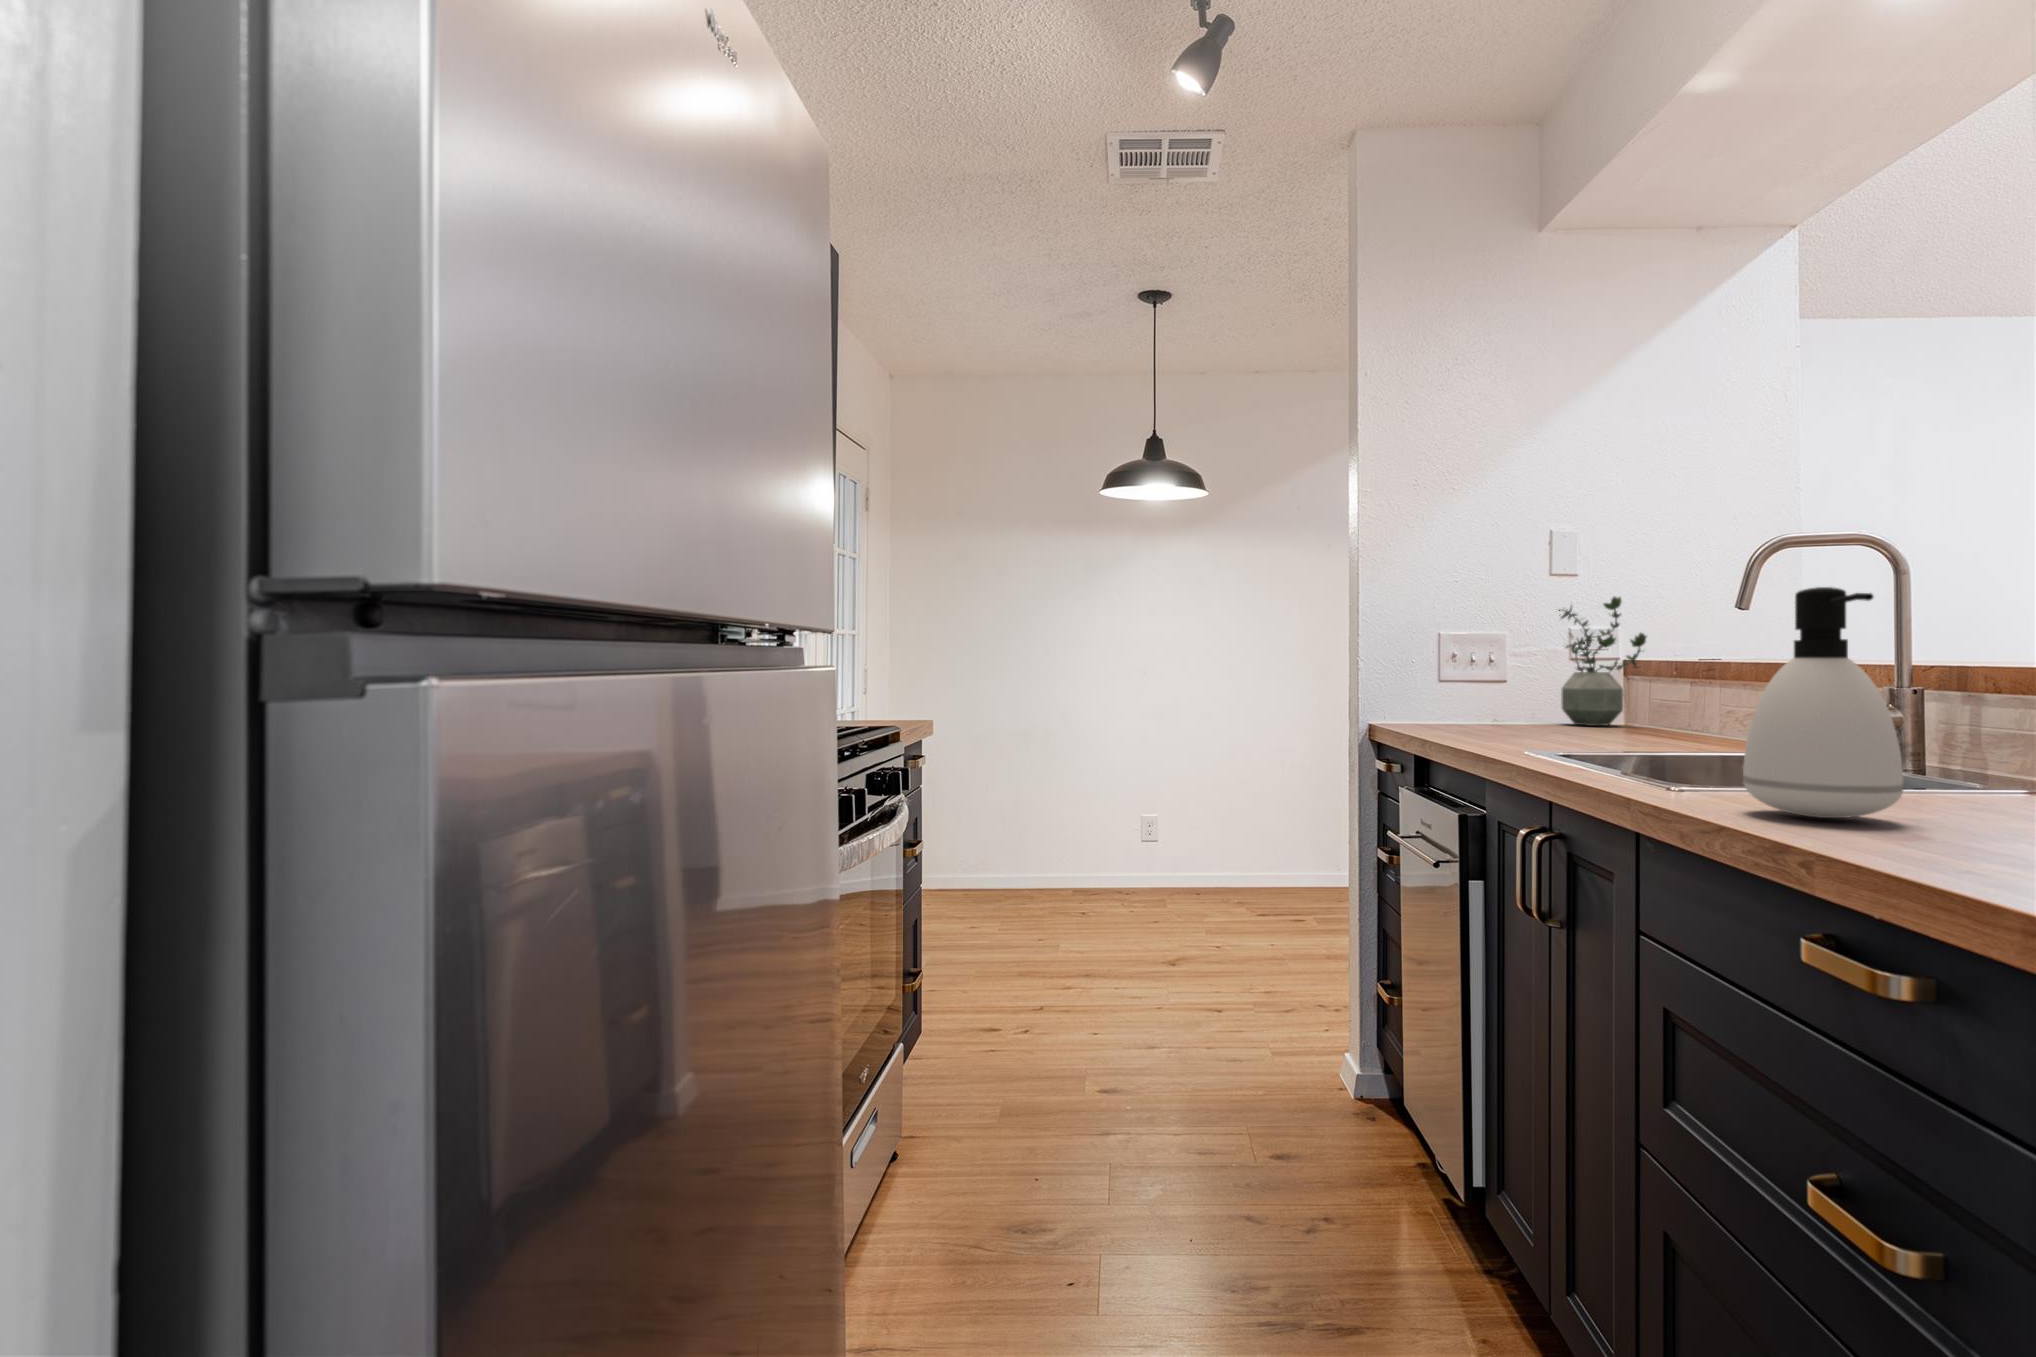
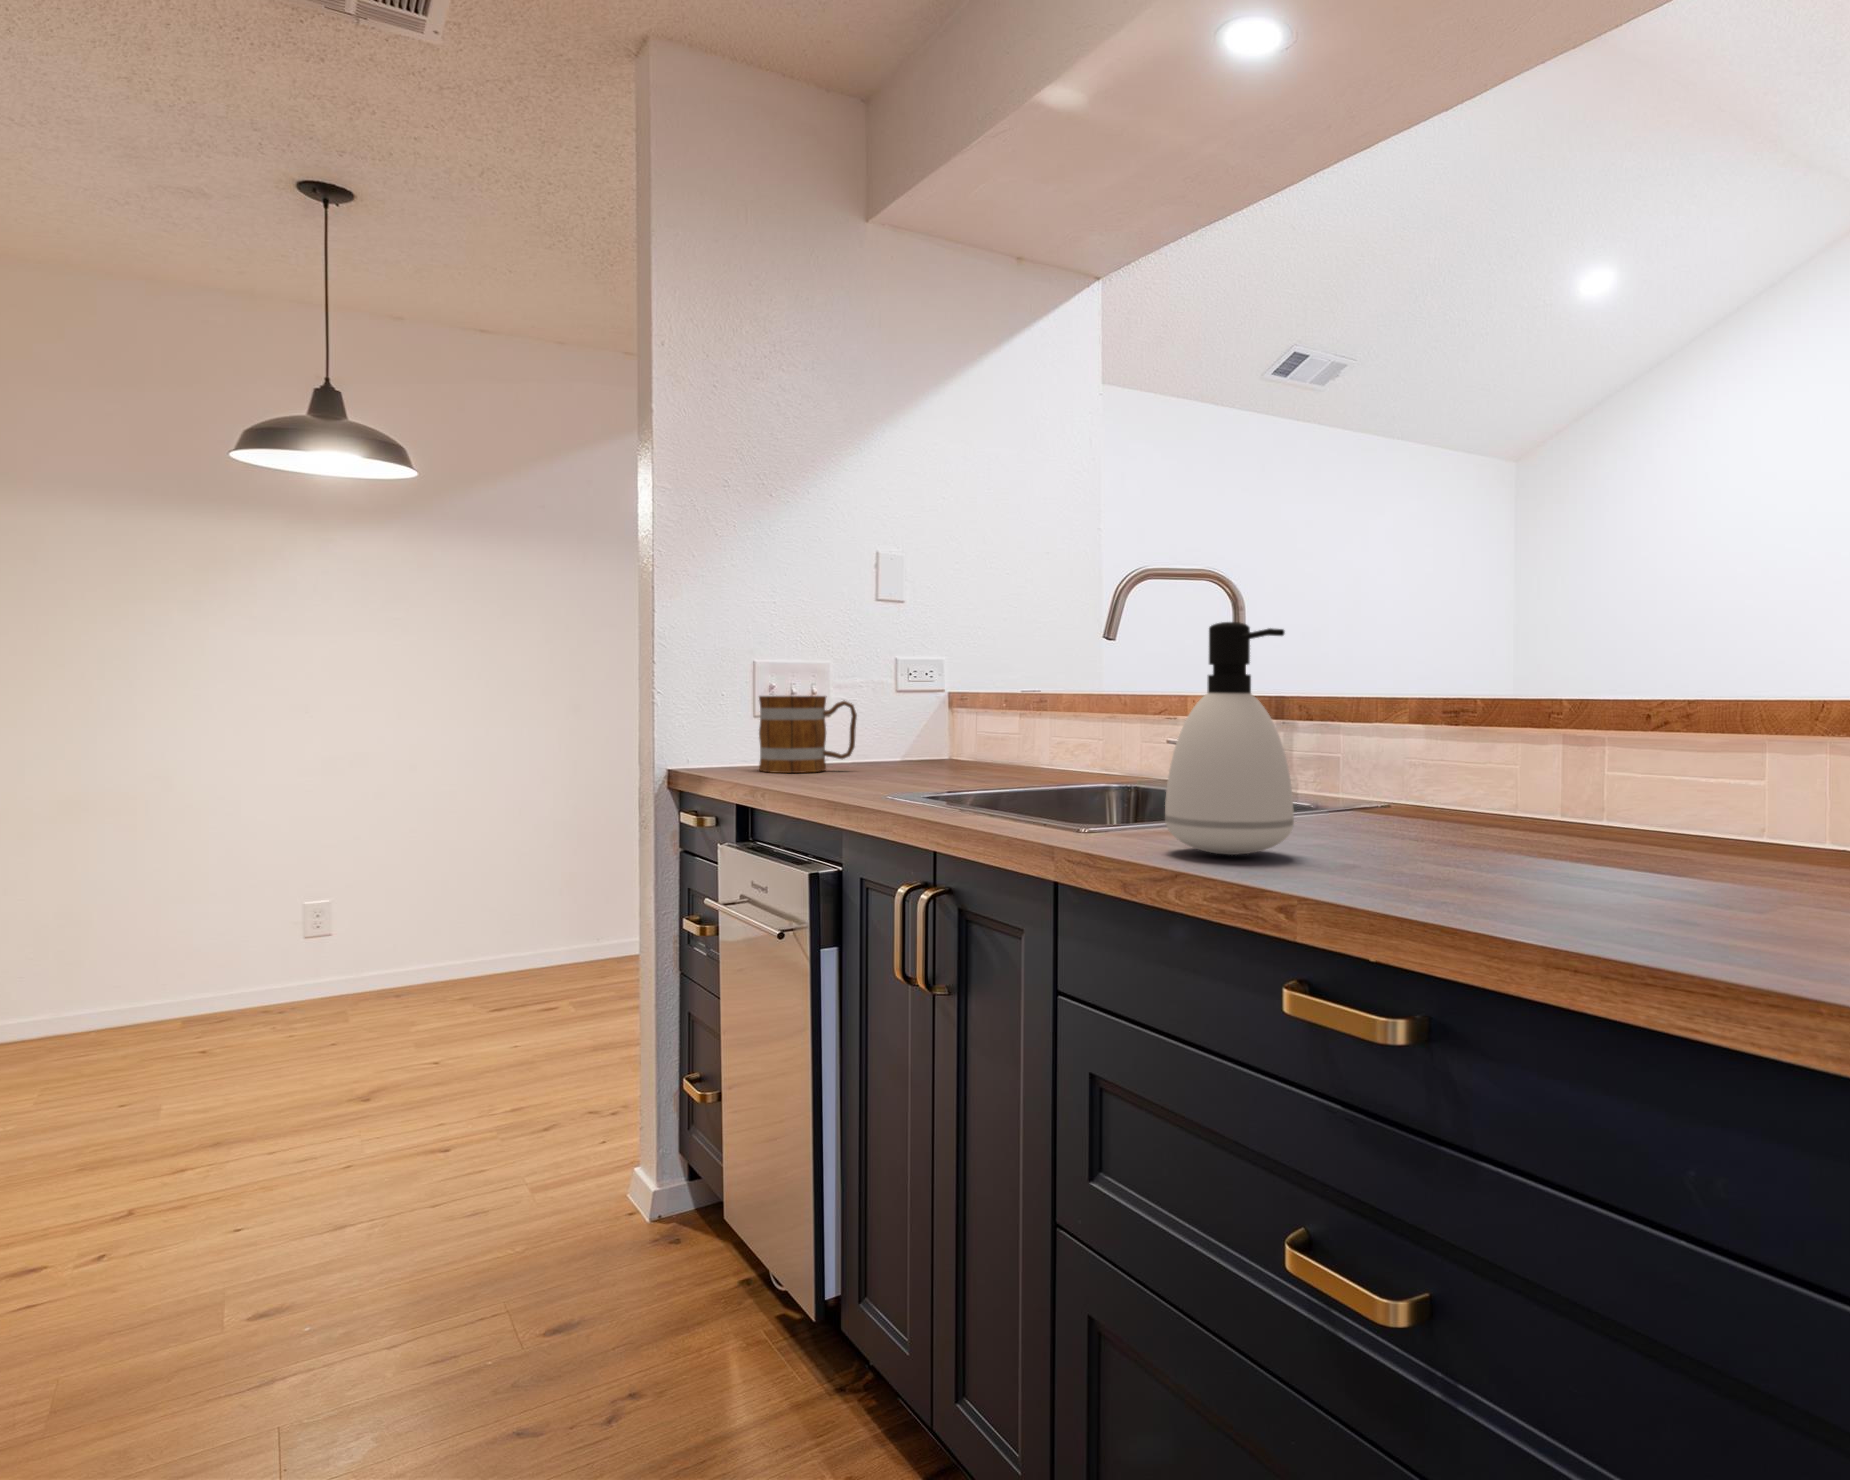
potted plant: present [1559,597,1647,726] -> none [853,631,937,764]
mug: none [1447,661,1545,730] -> present [759,696,857,773]

